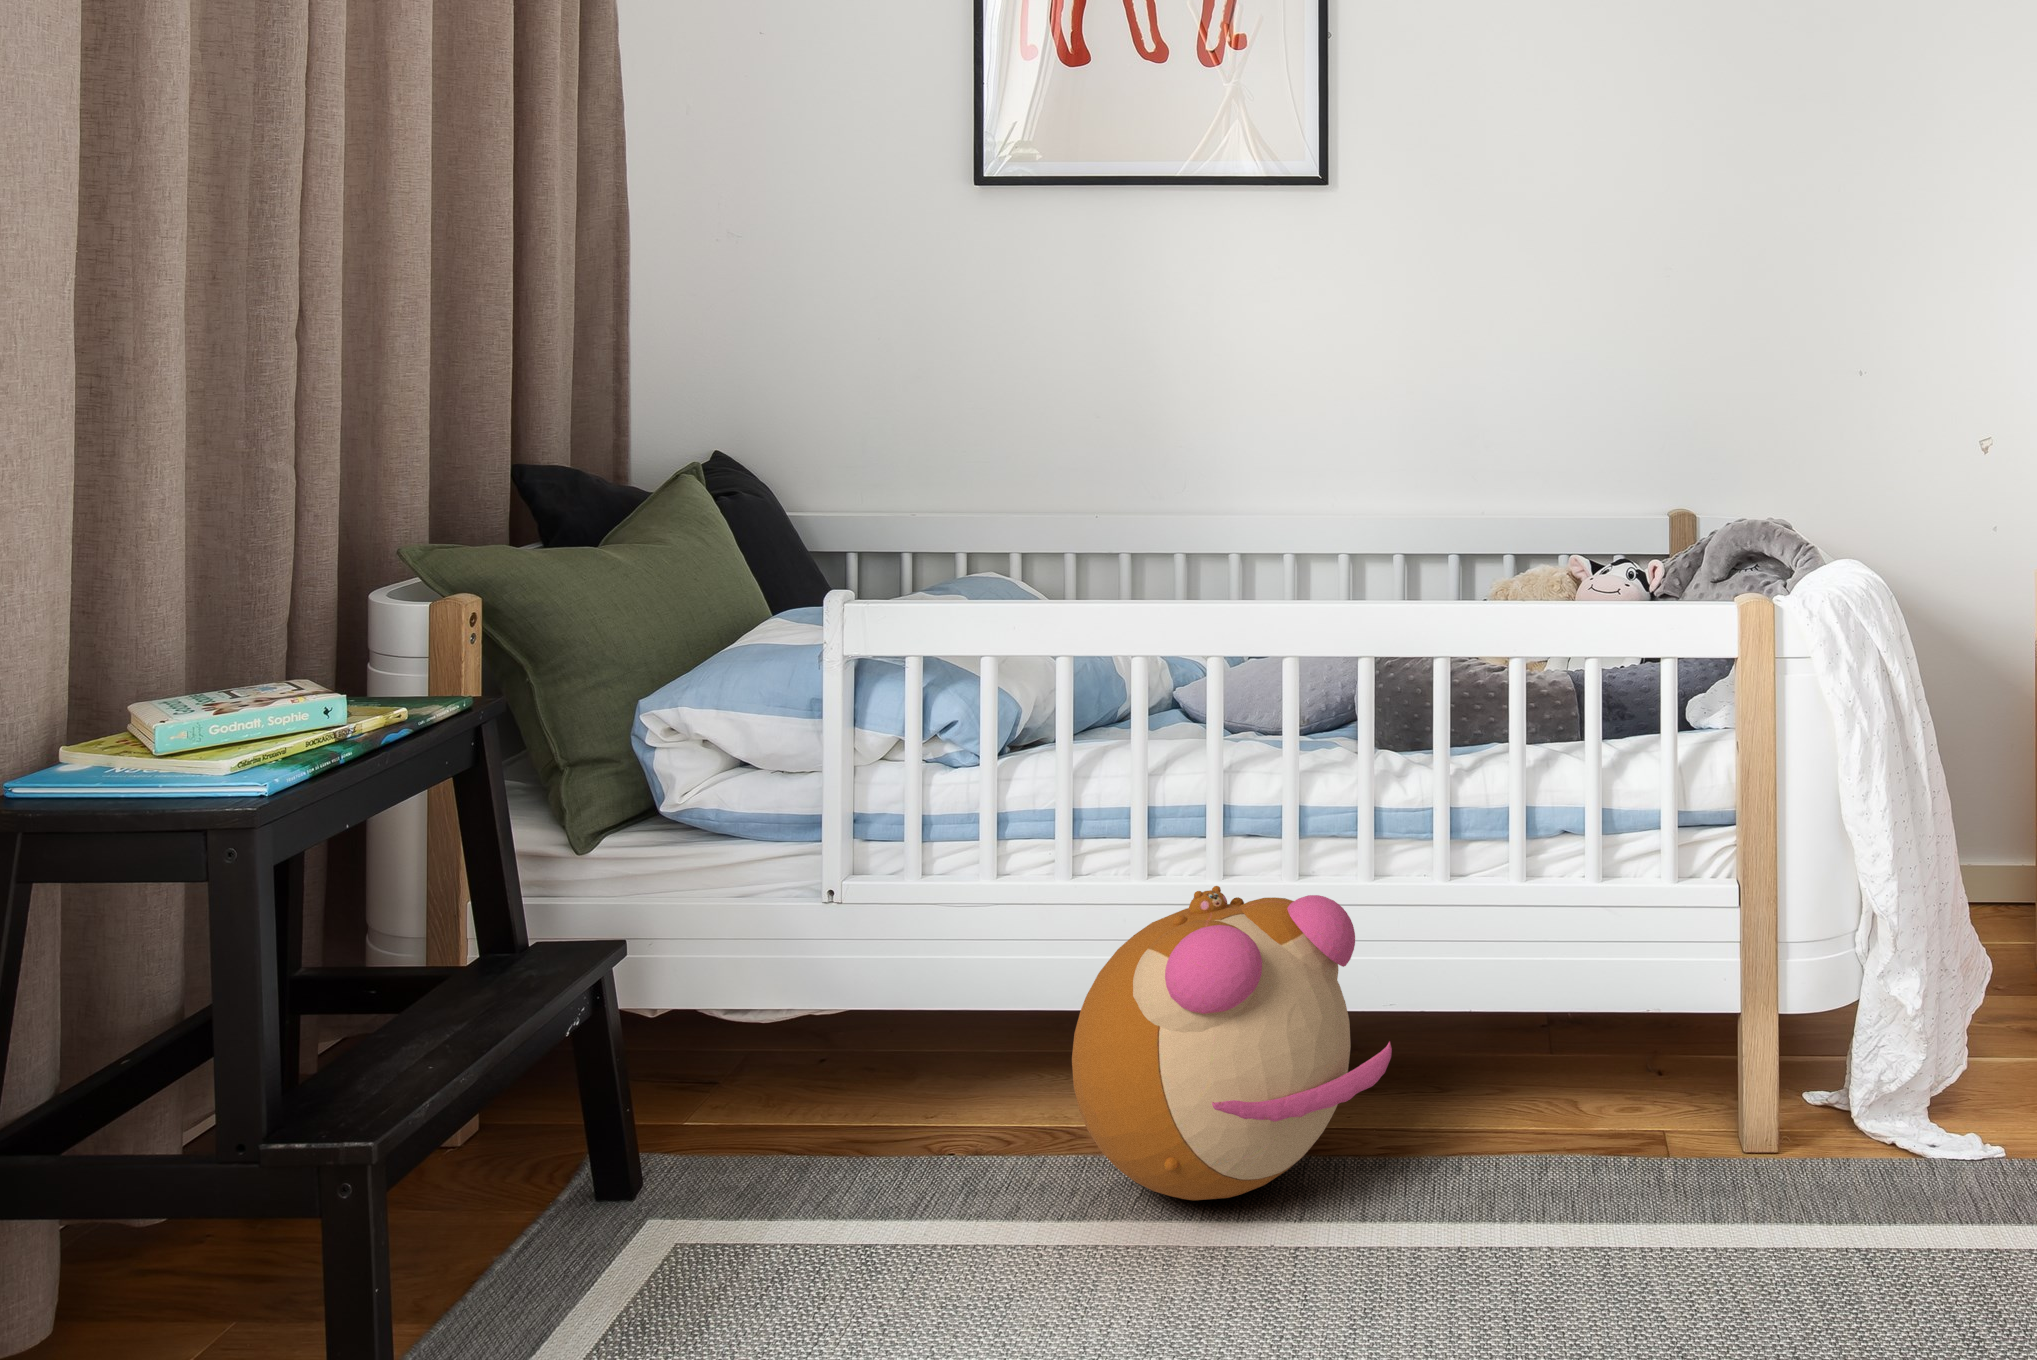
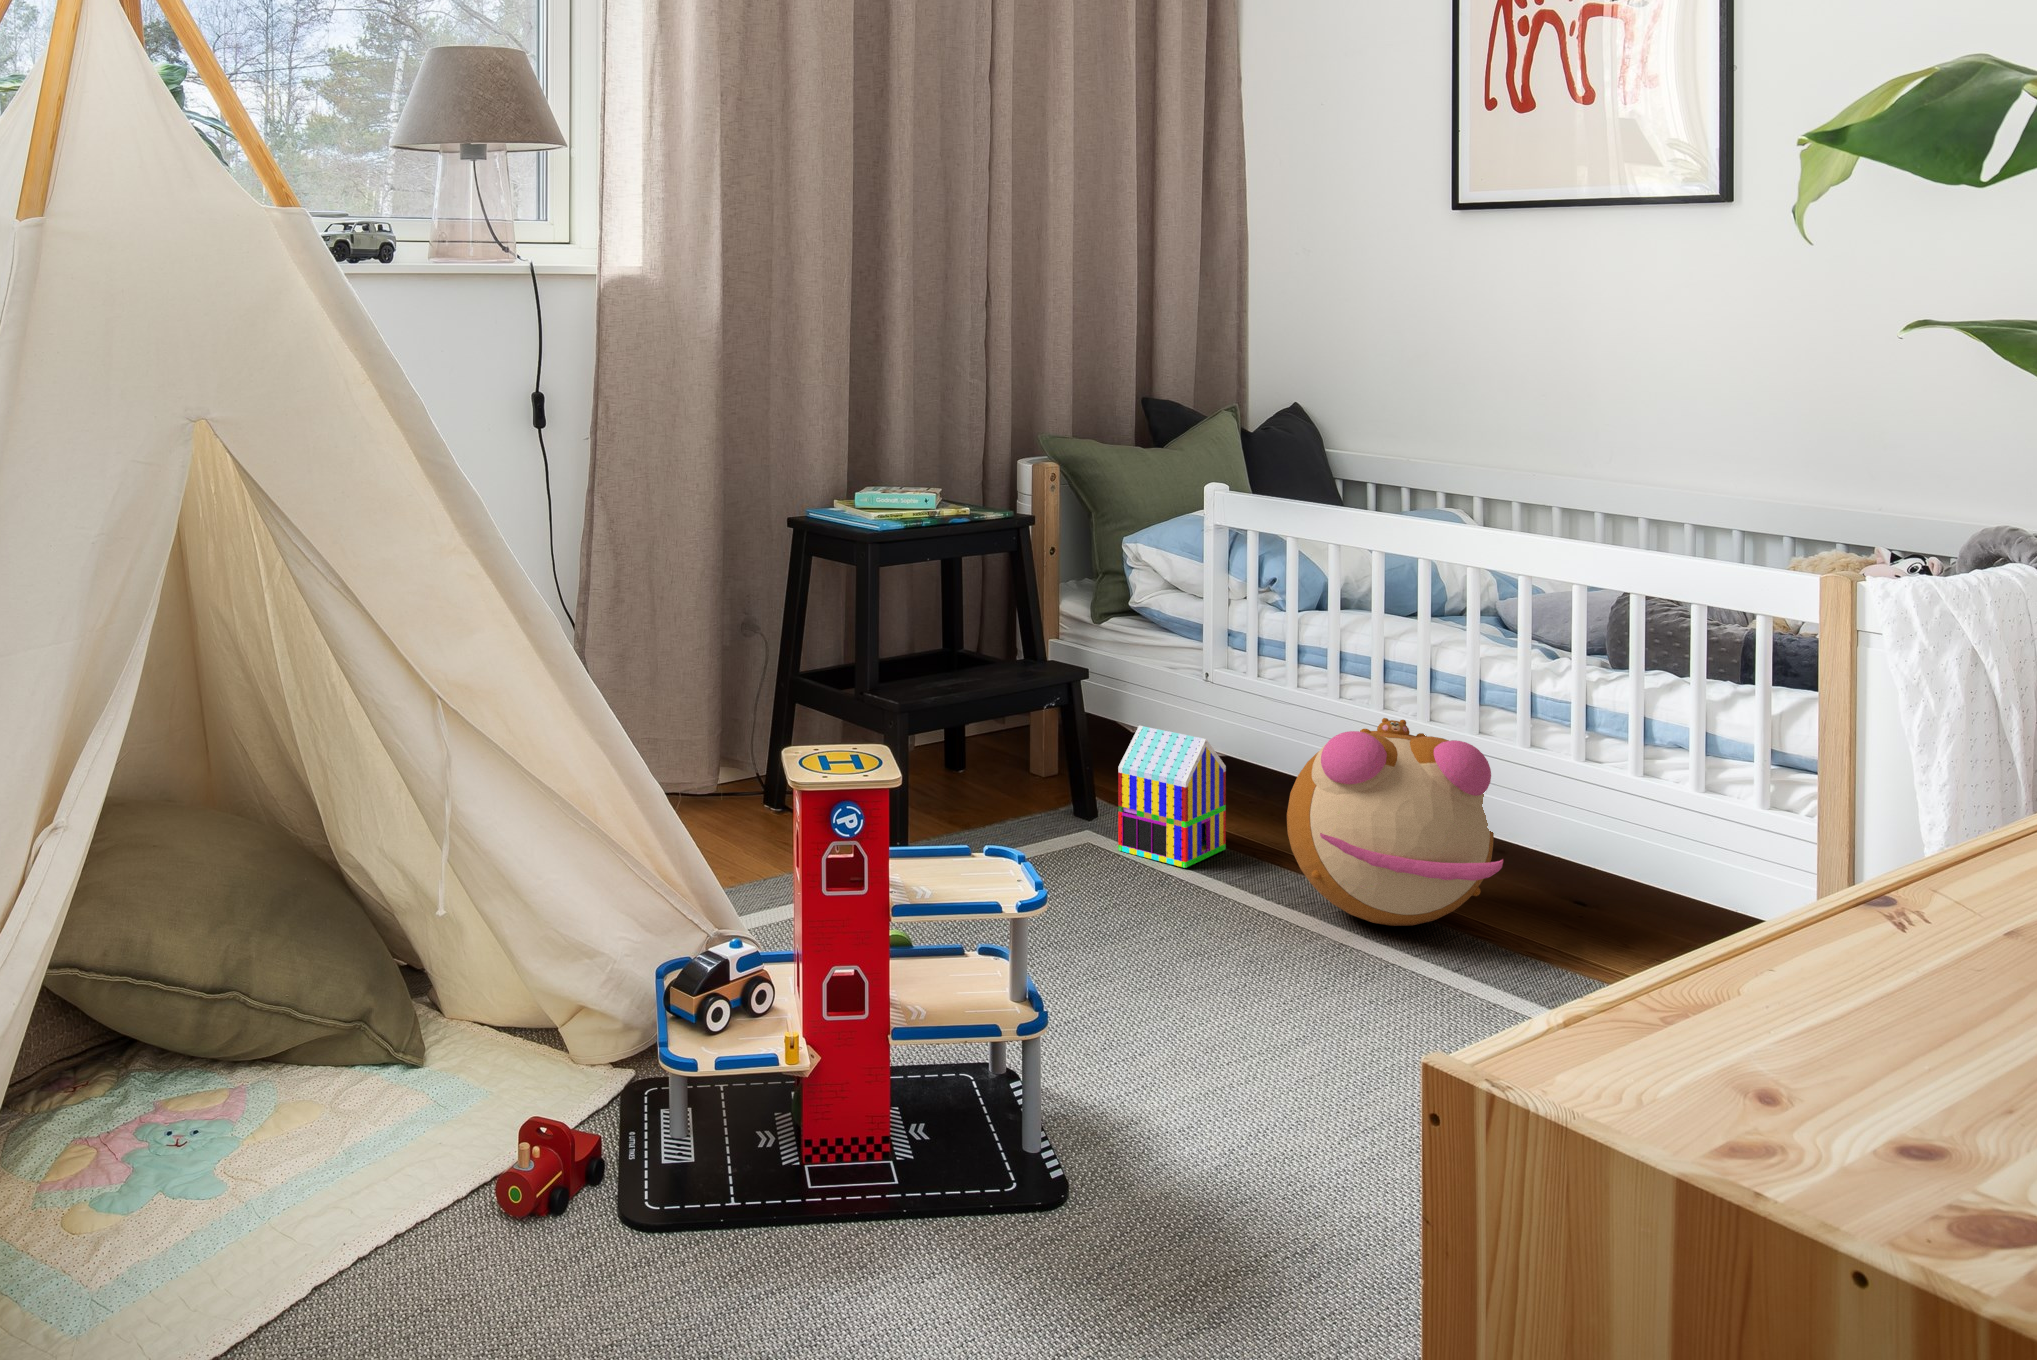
toy house: none [743,1001,893,1244] -> present [1118,726,1226,868]

